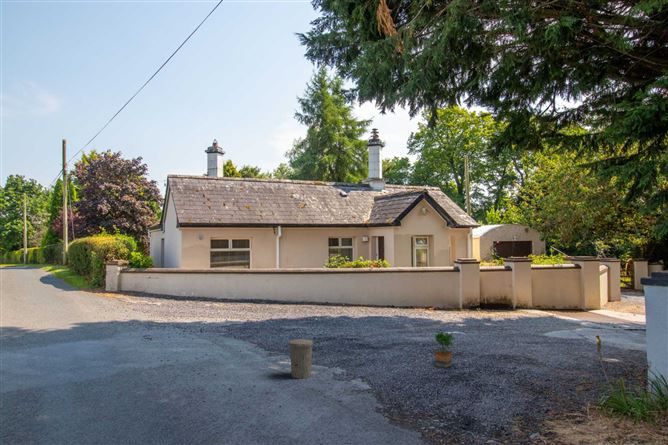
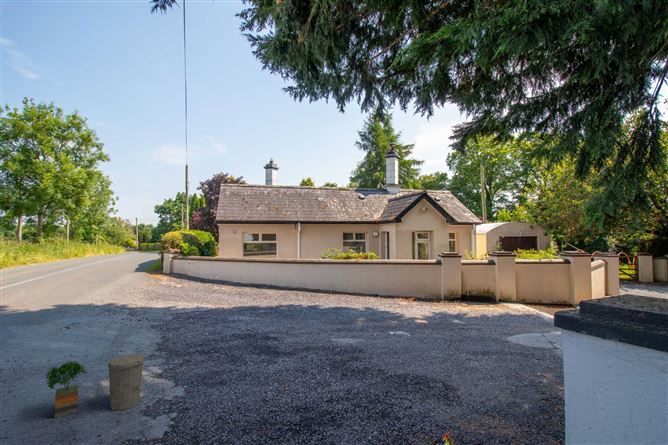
potted tree: present [435,333,455,368] -> present [46,361,88,418]

